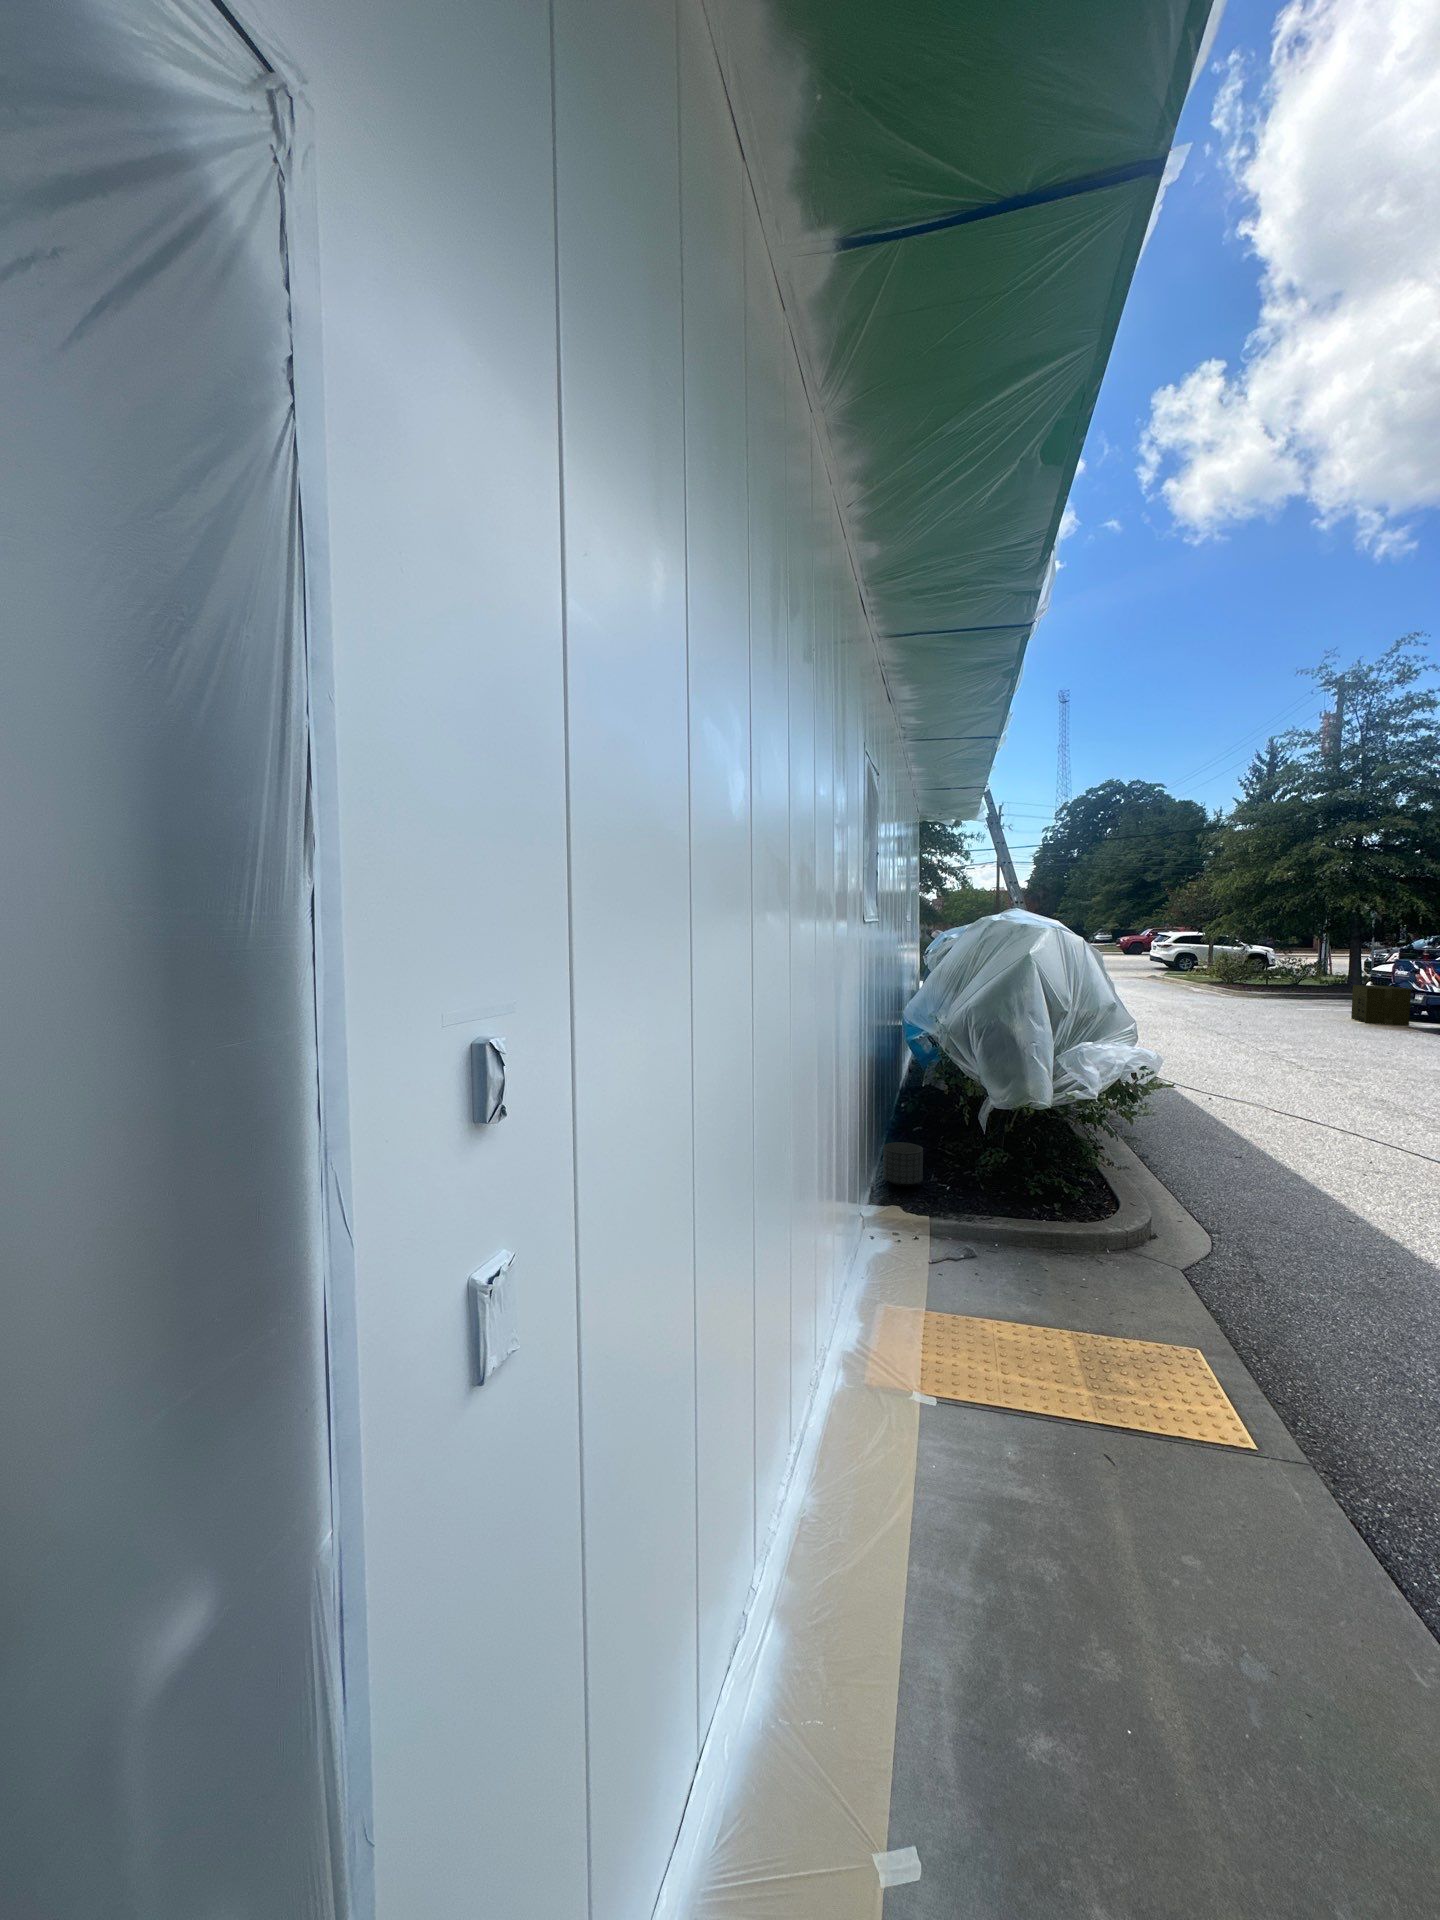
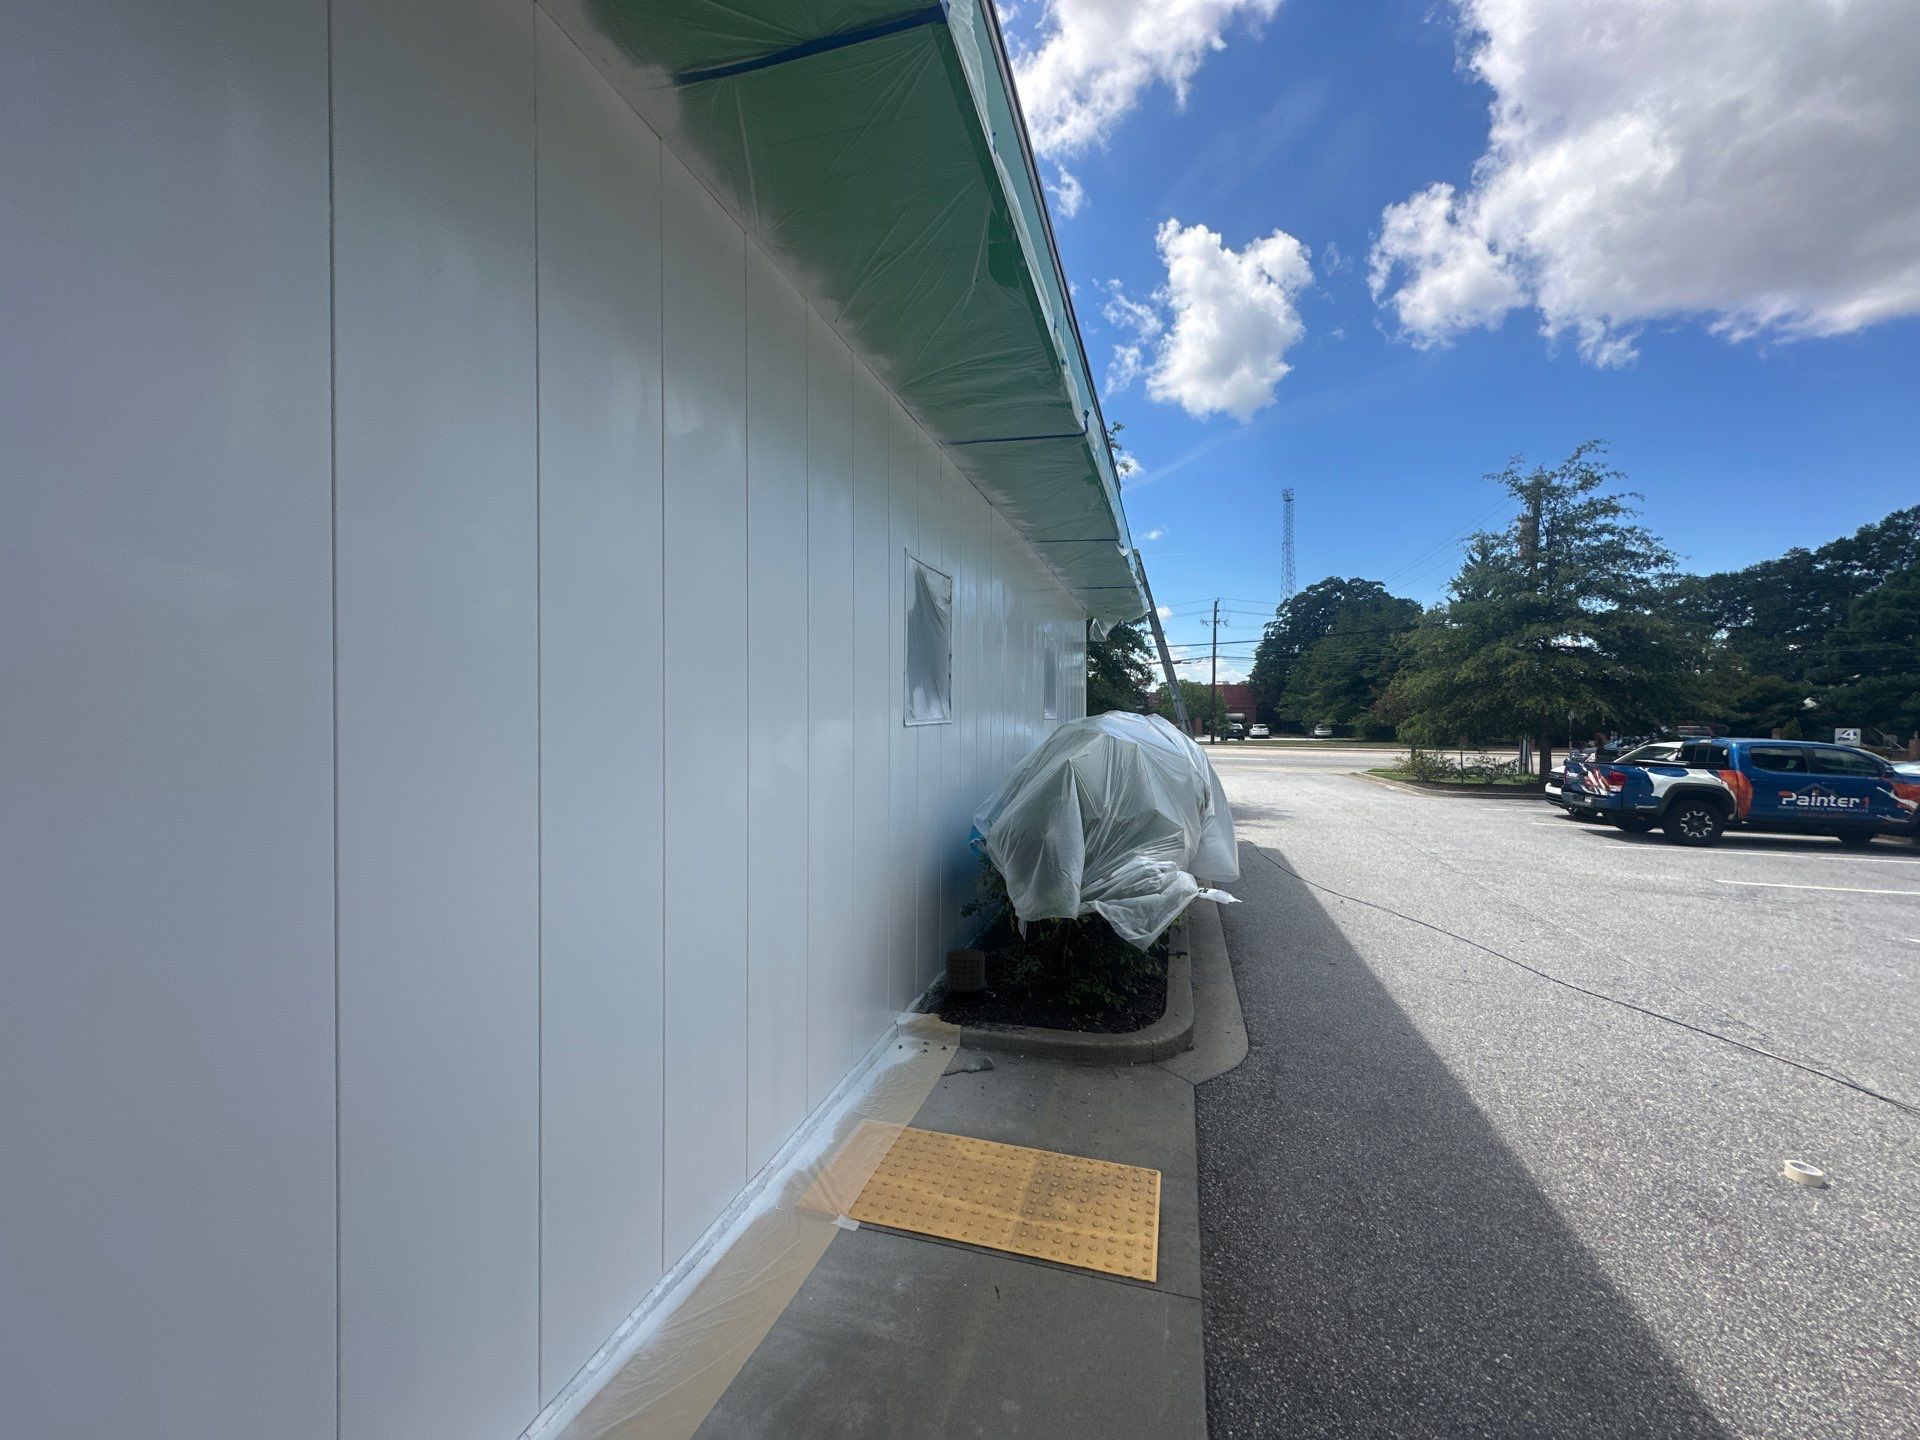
cardboard box: present [1351,985,1411,1025] -> none [1525,786,1580,827]

